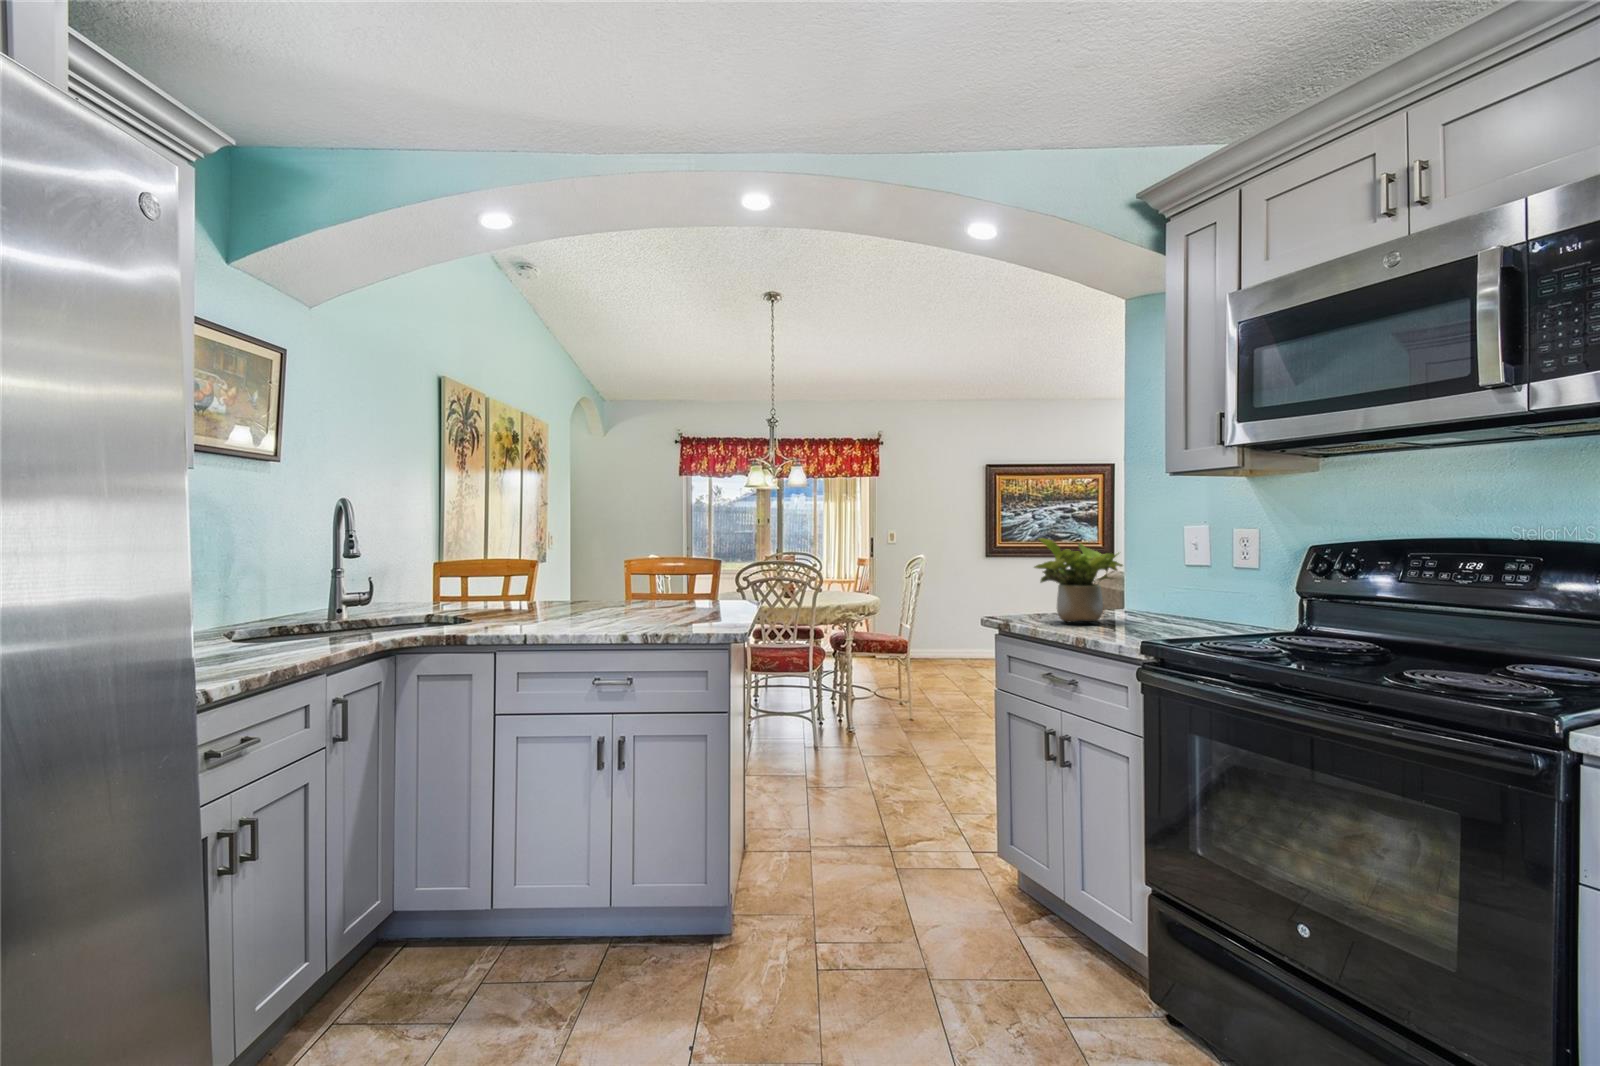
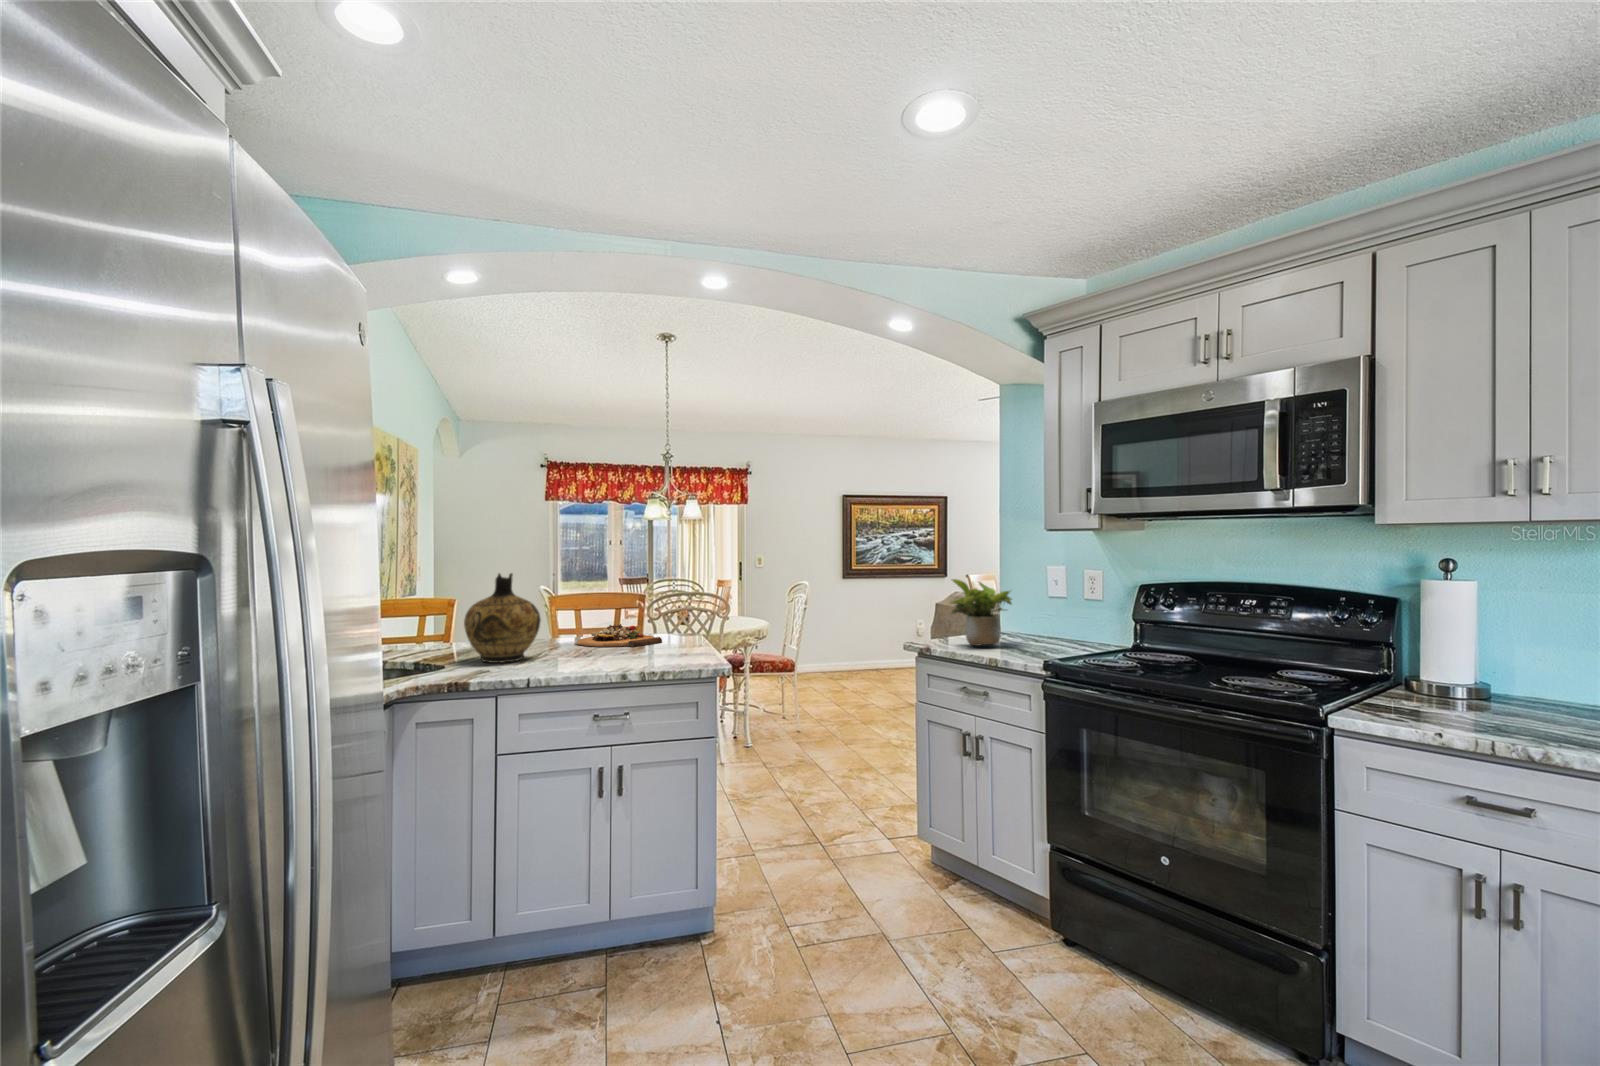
ceramic jug: none [492,526,571,620] -> present [464,573,541,663]
cutting board: none [628,588,715,611] -> present [577,624,662,647]

